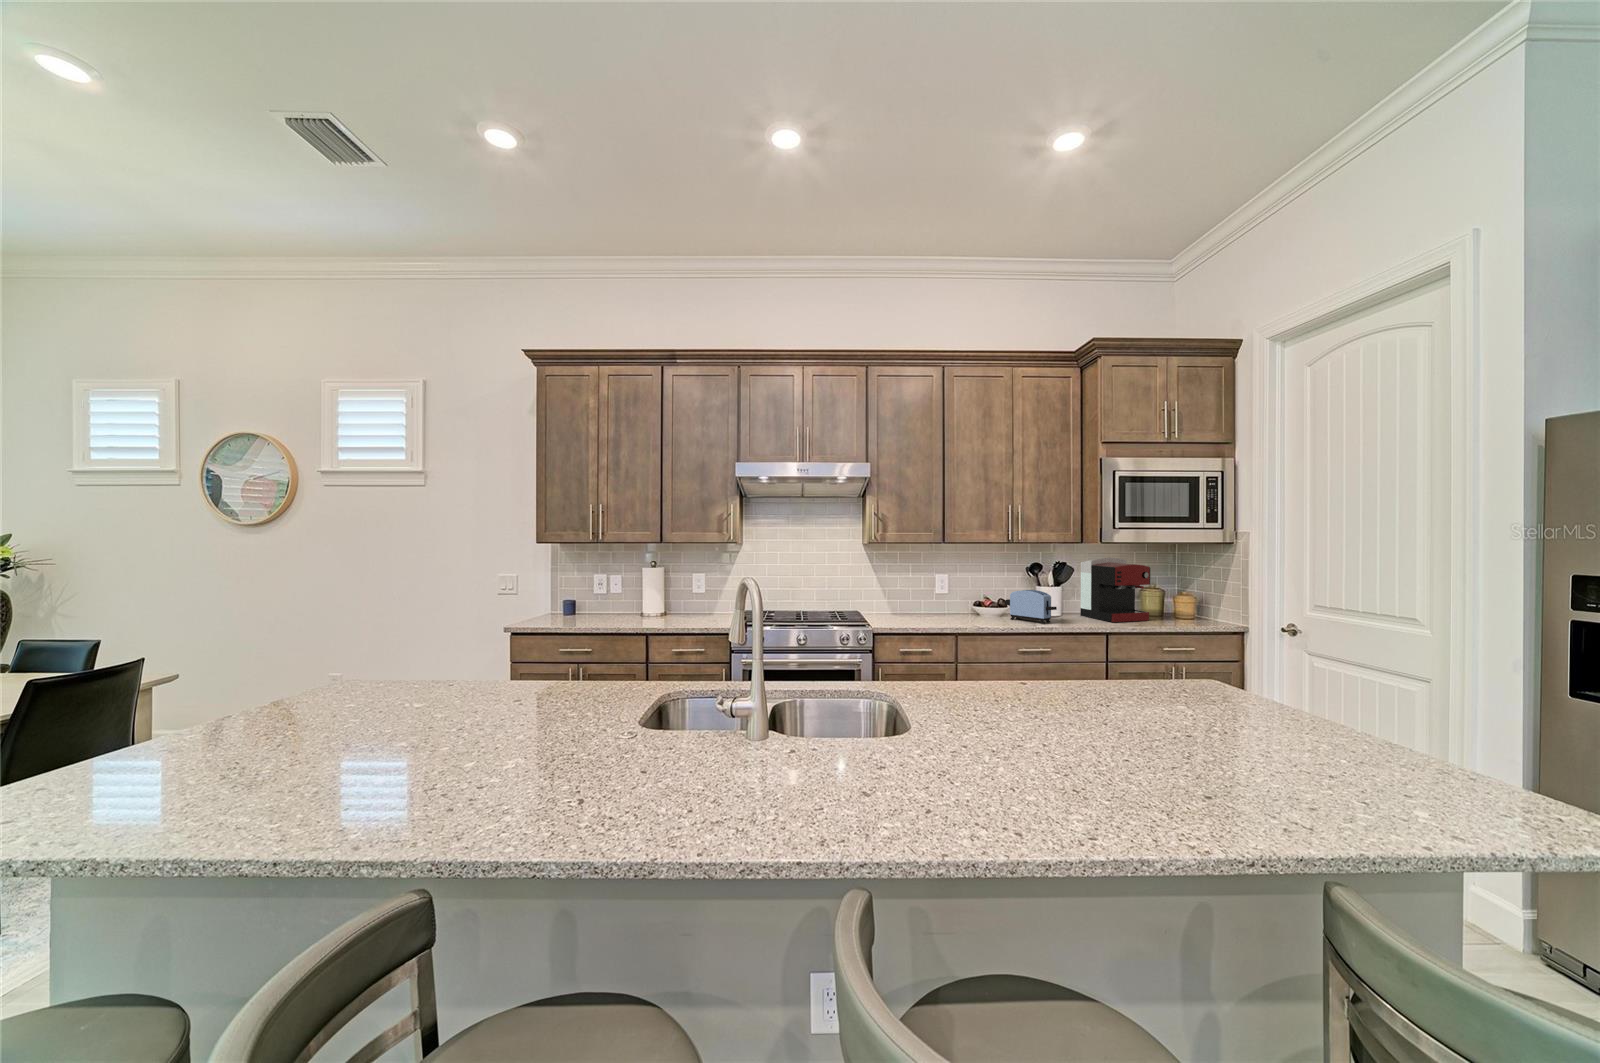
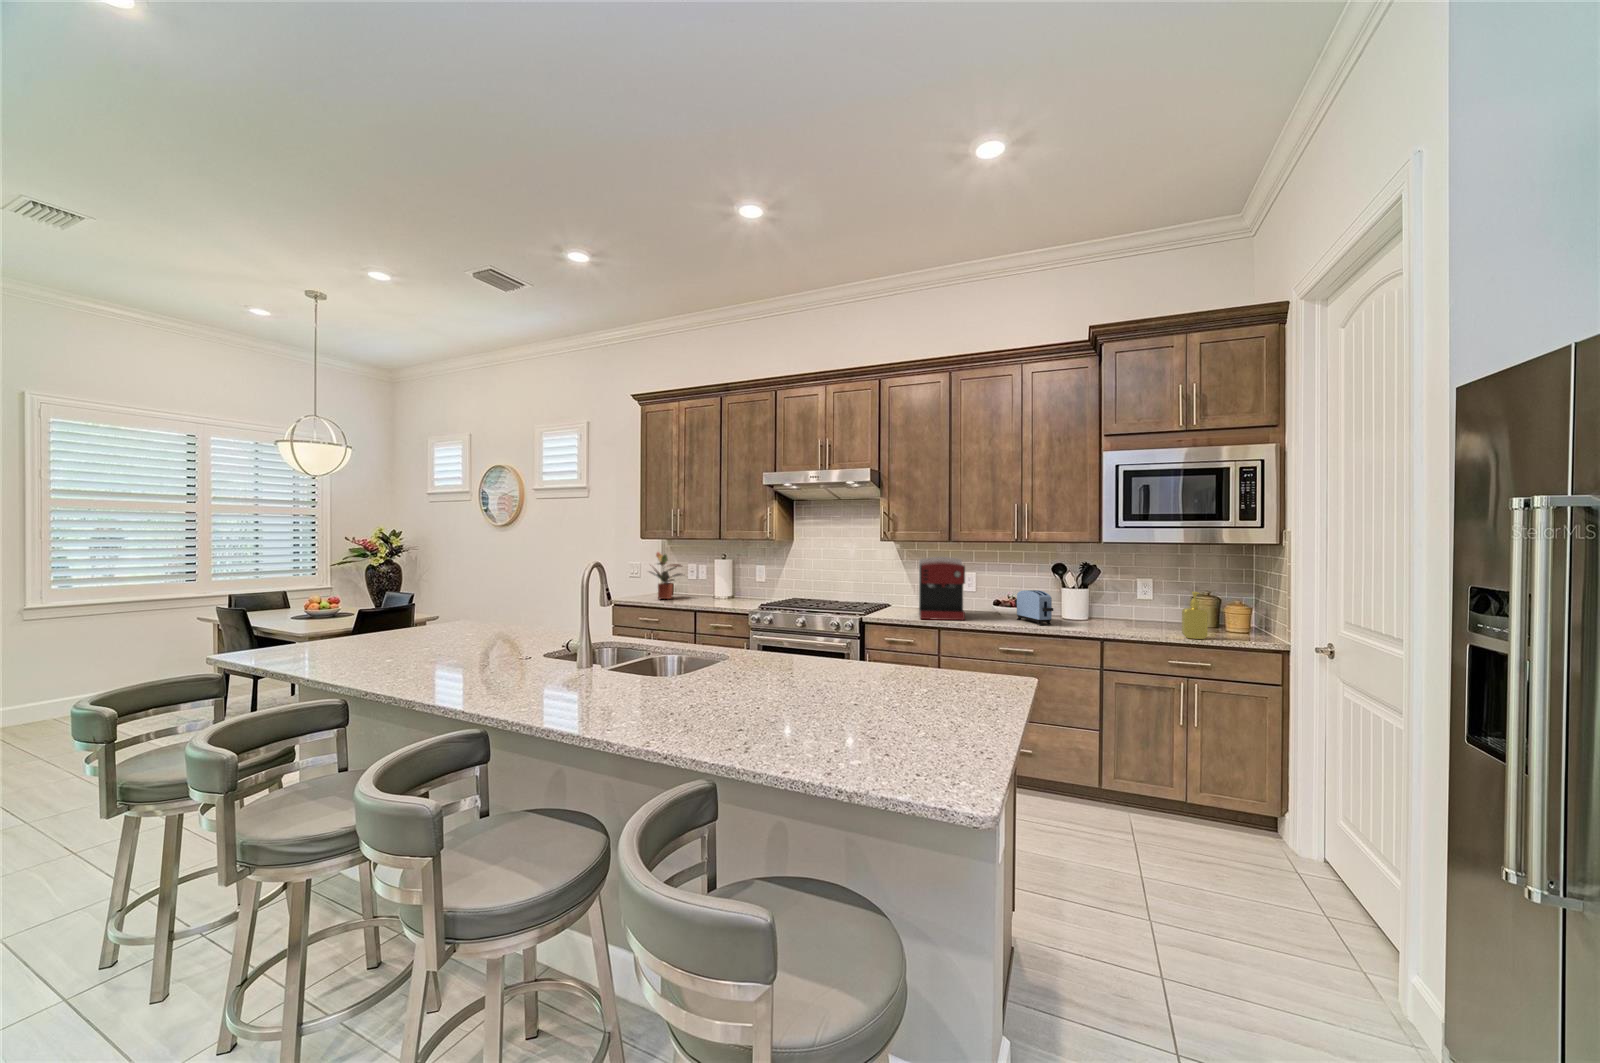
coffee maker: present [1080,558,1150,622] -> present [919,557,965,620]
potted plant: none [558,559,610,621] -> present [649,552,682,599]
soap dispenser: none [1167,586,1190,627] -> present [1182,591,1208,639]

